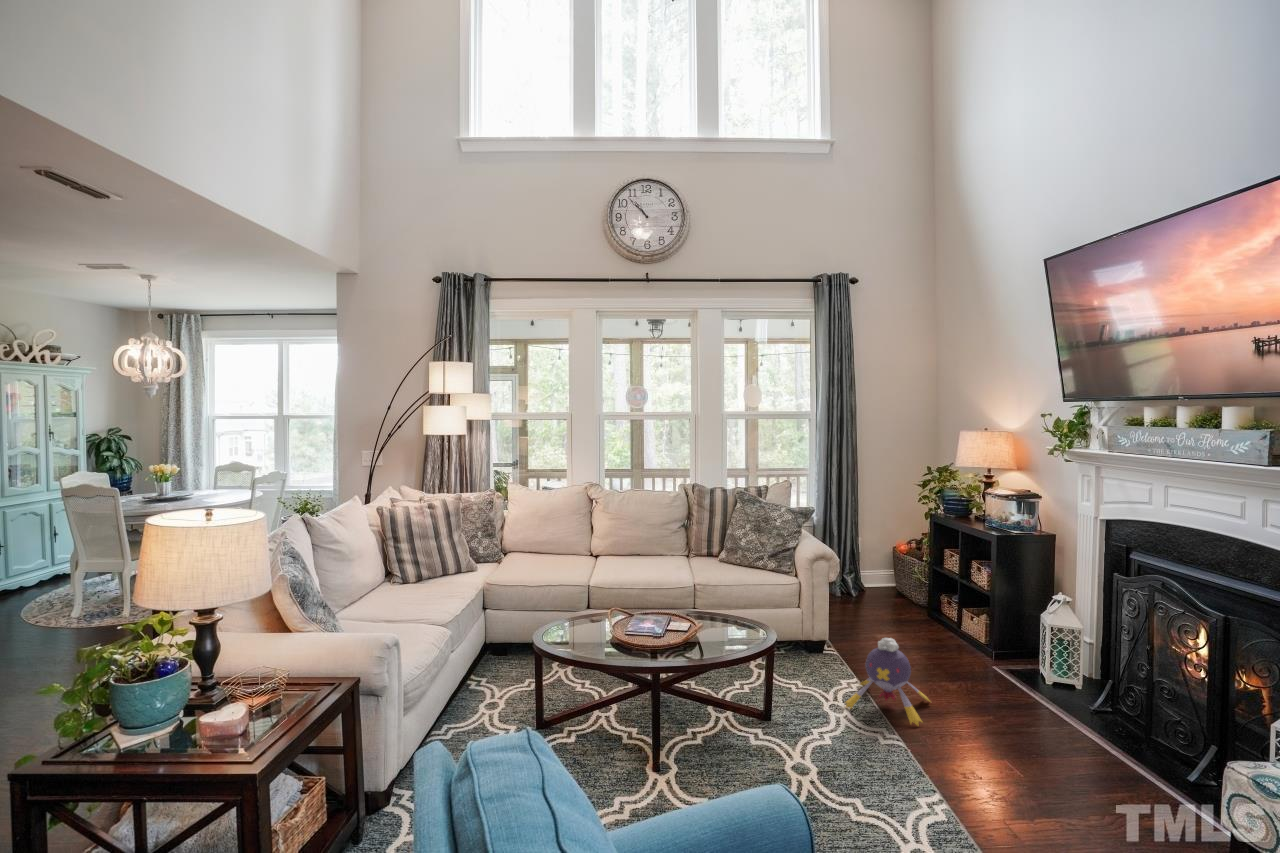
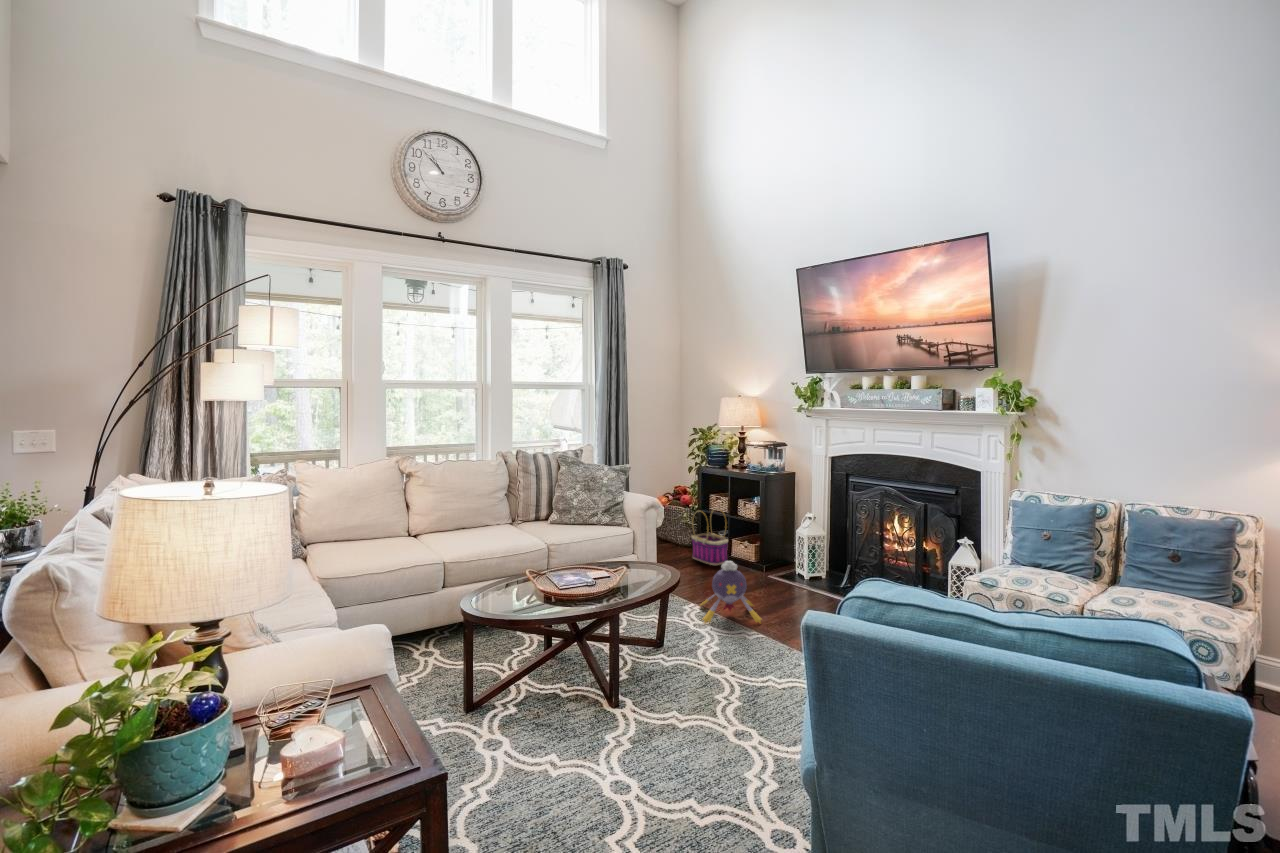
basket: none [912,568,956,639] -> present [692,511,728,565]

